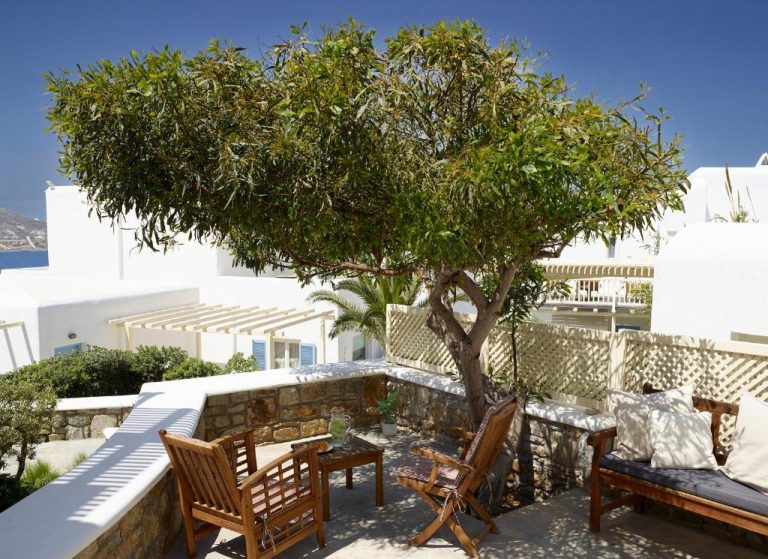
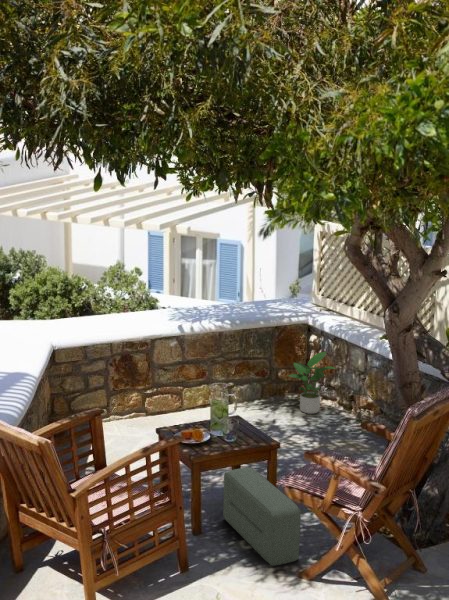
pouf: none [344,467,406,538] -> present [223,468,301,566]

